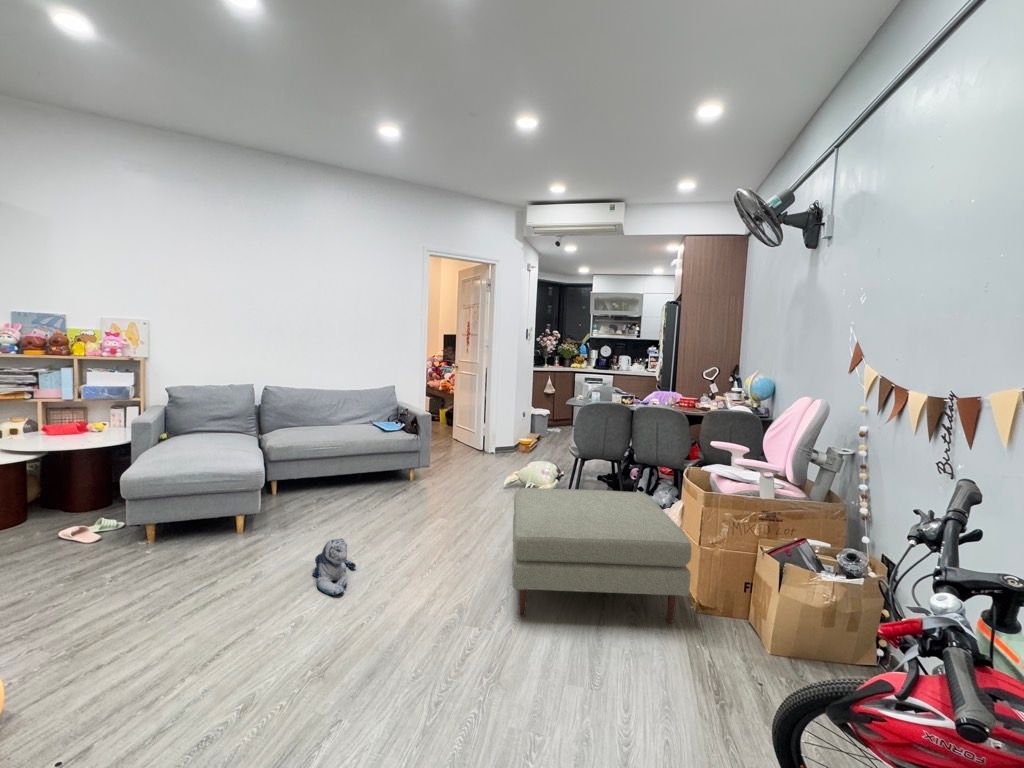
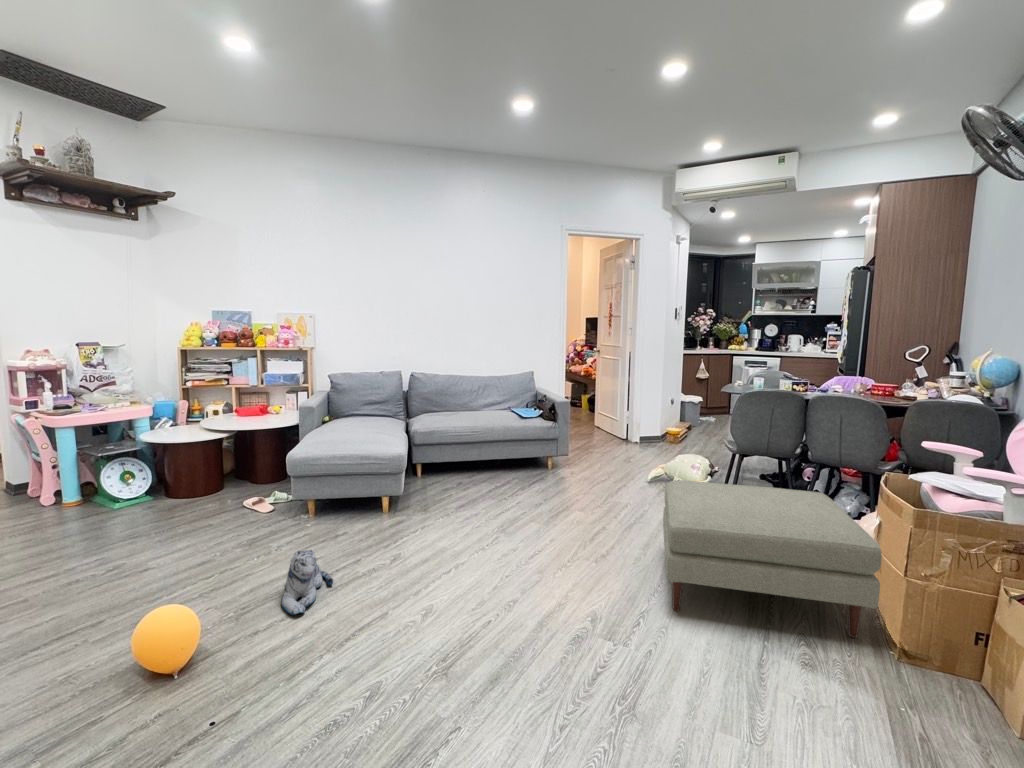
plush toy: present [312,539,356,596] -> present [281,550,333,615]

